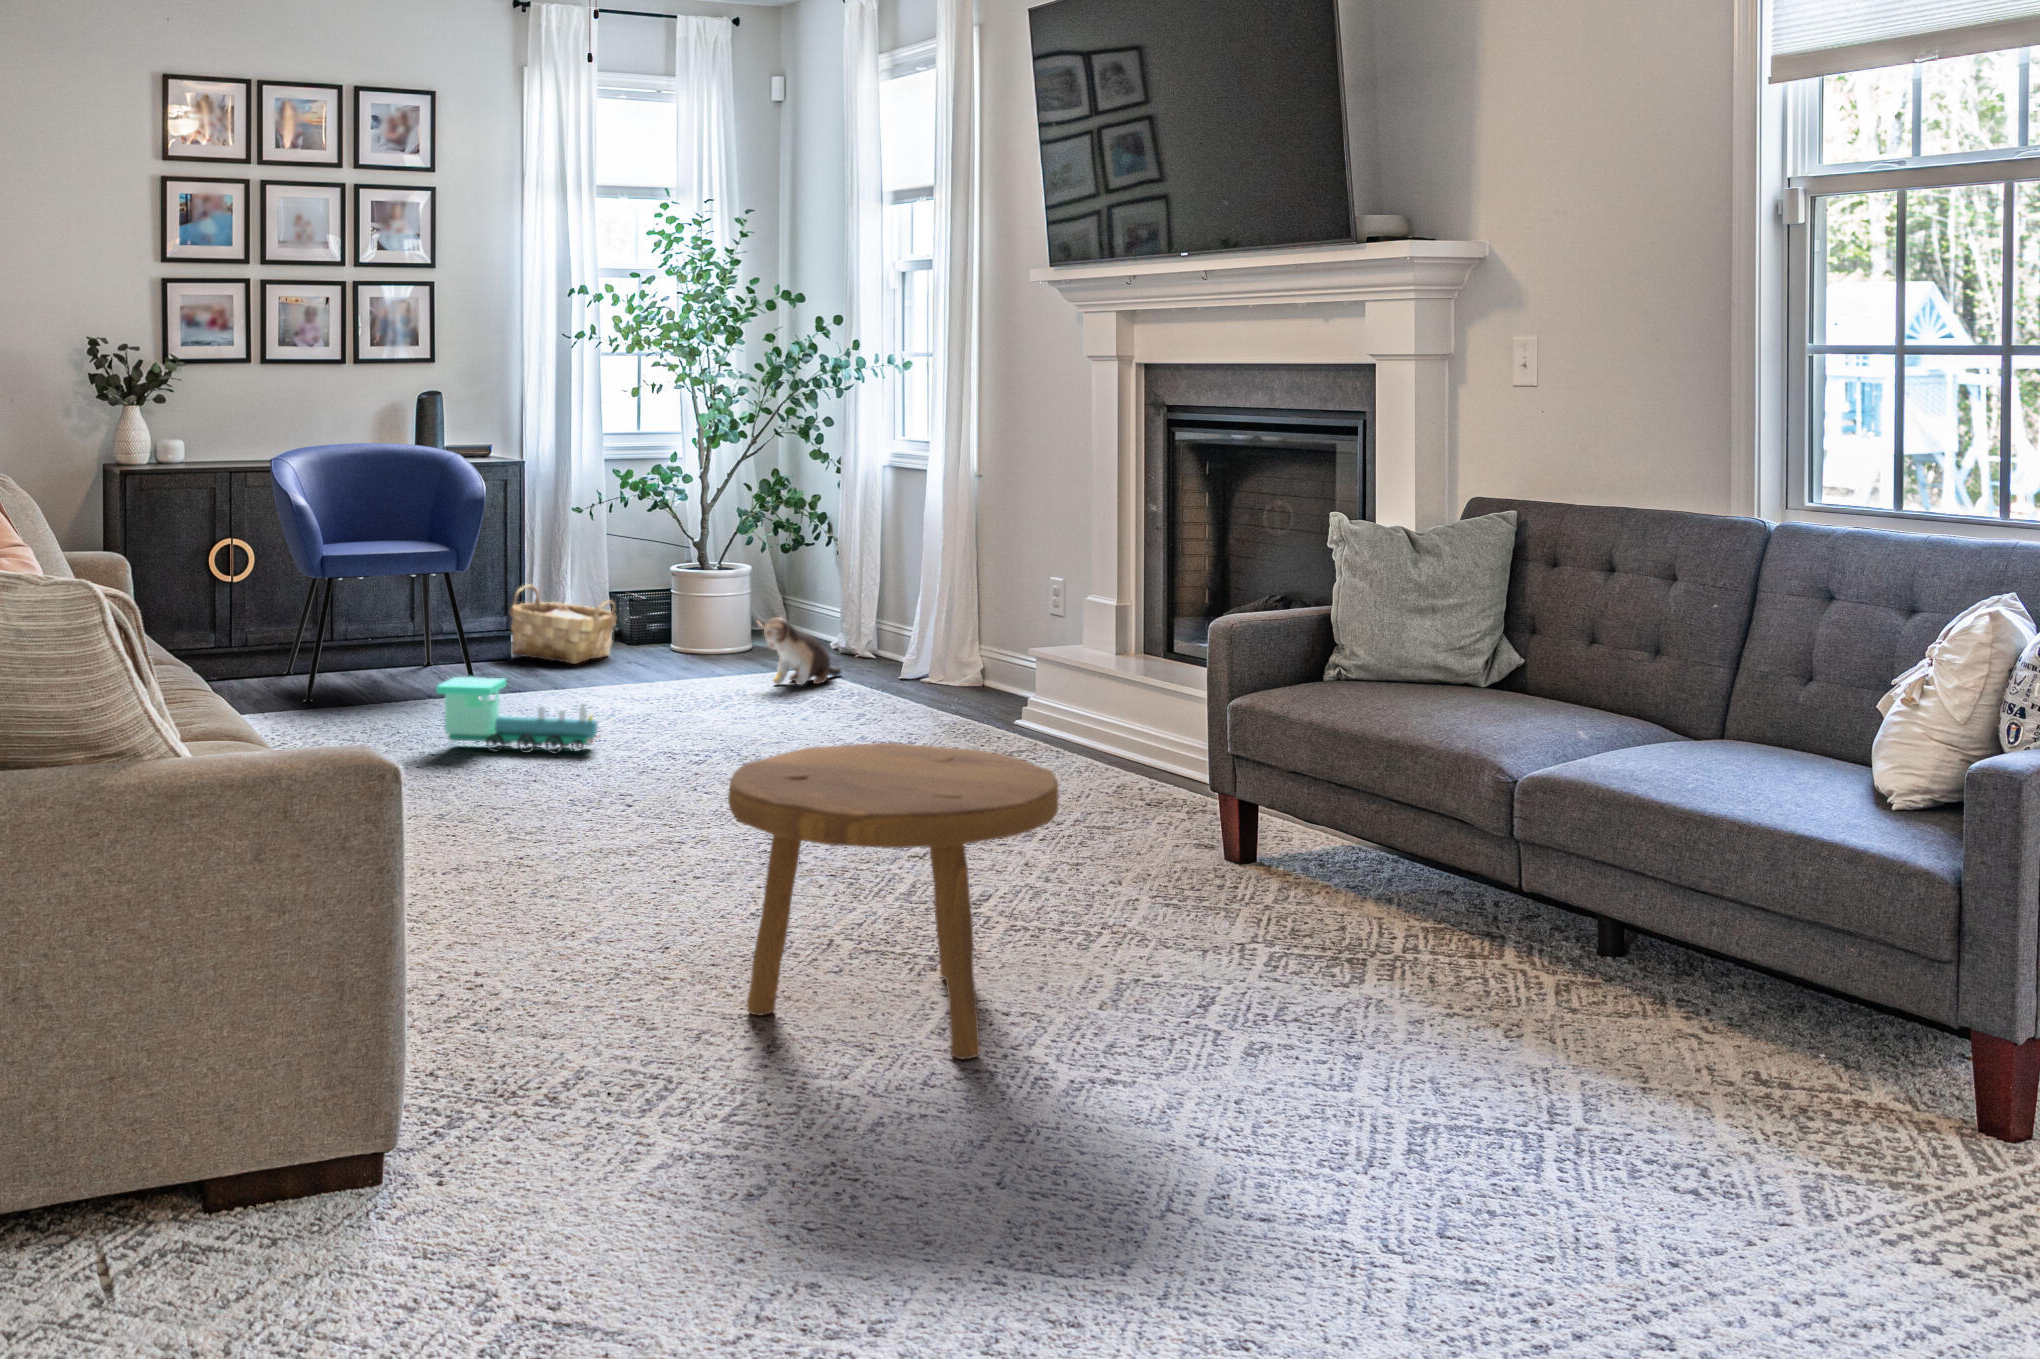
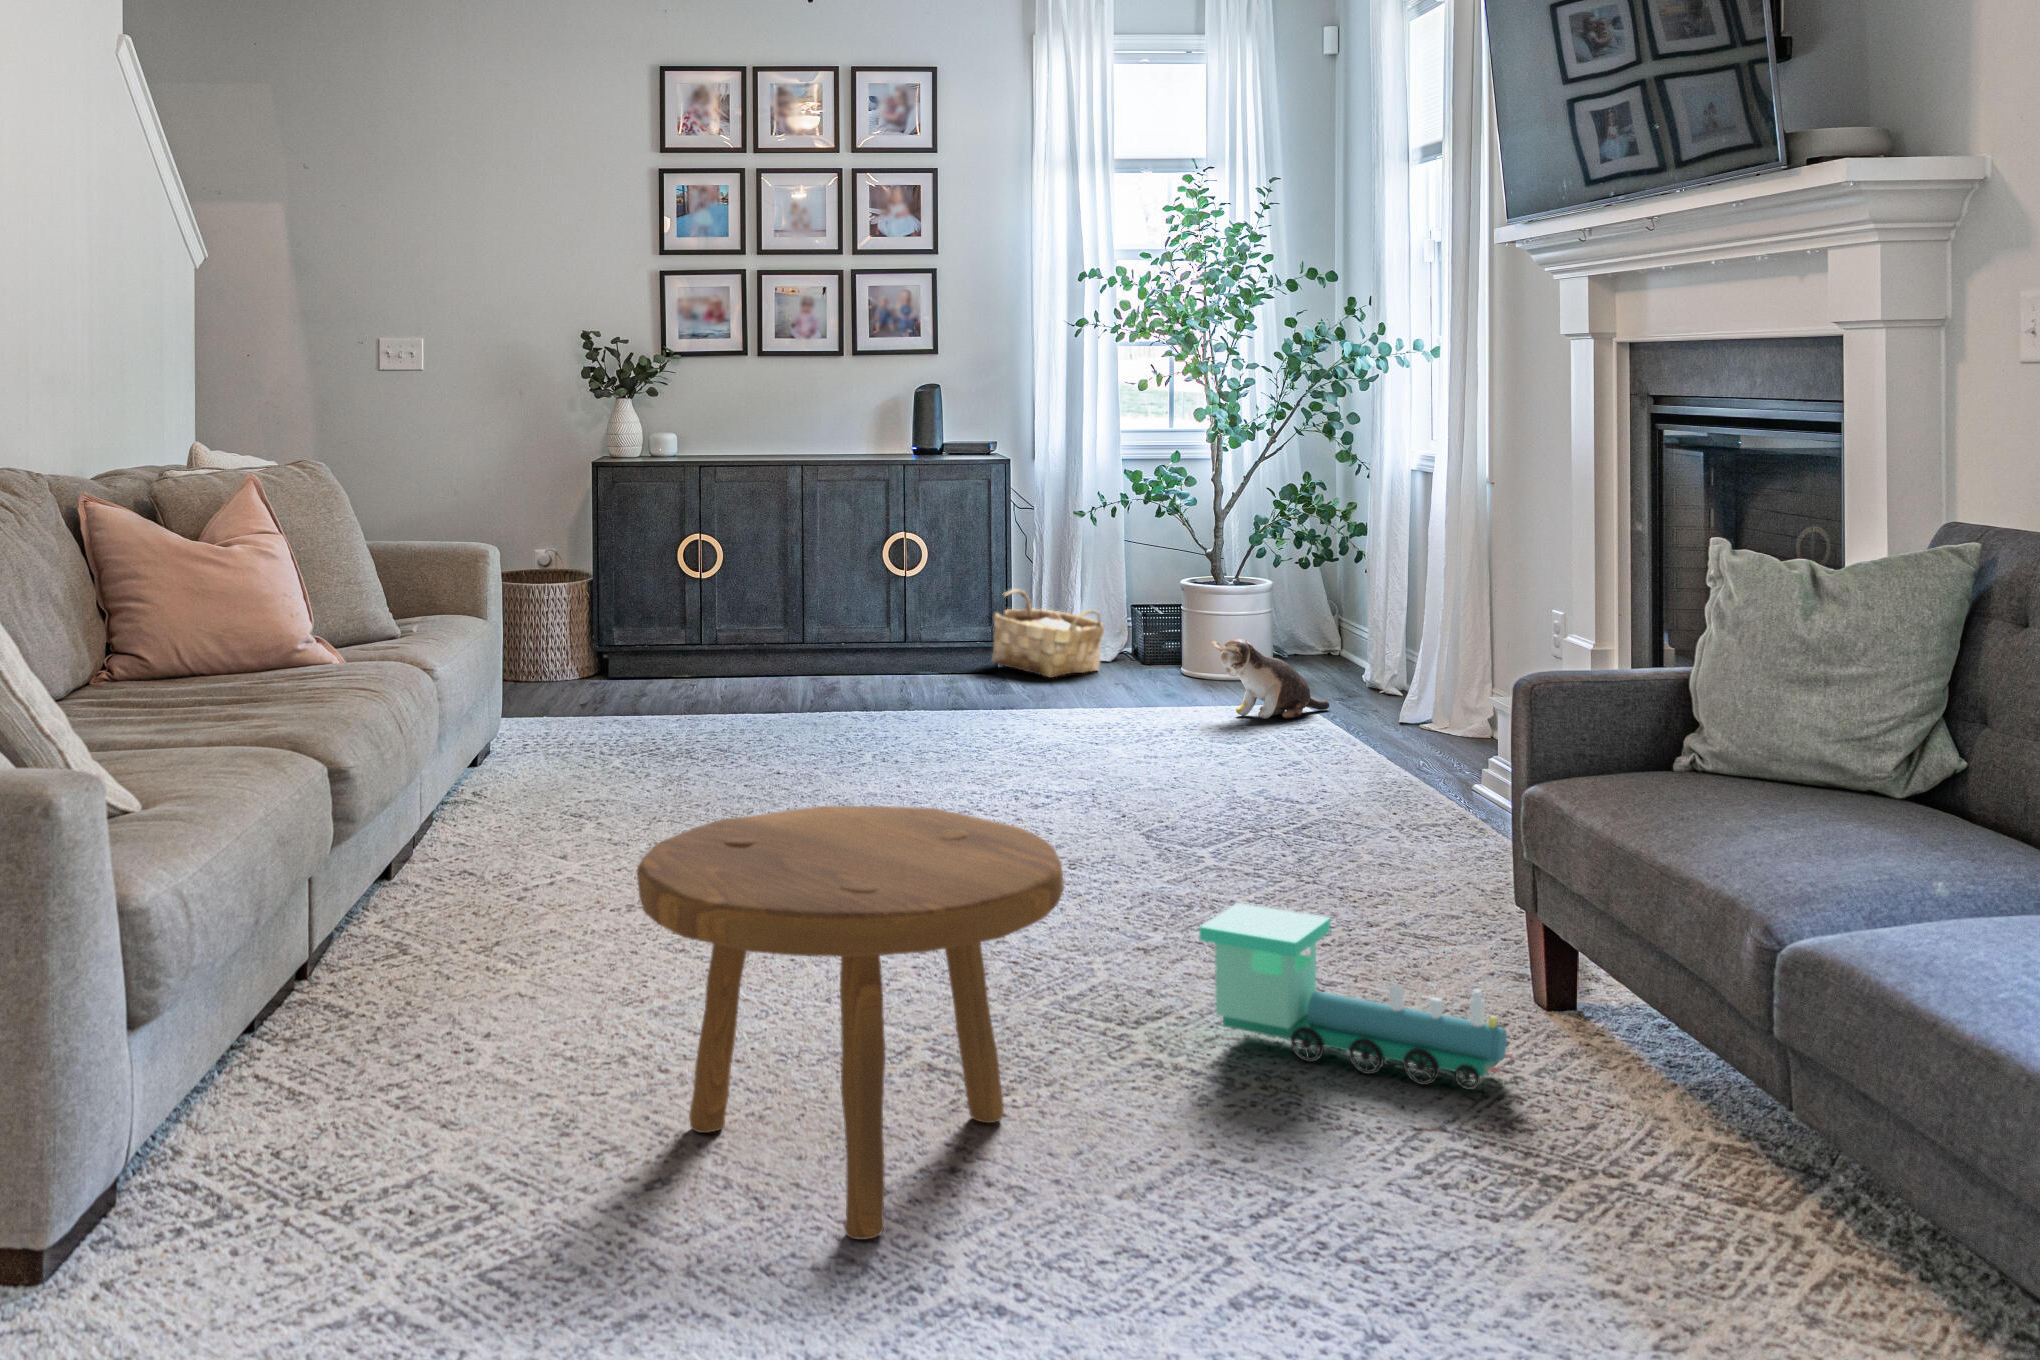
armchair: present [270,443,486,703] -> none [719,436,933,702]
toy train: present [436,677,598,753] -> present [1199,903,1513,1090]

